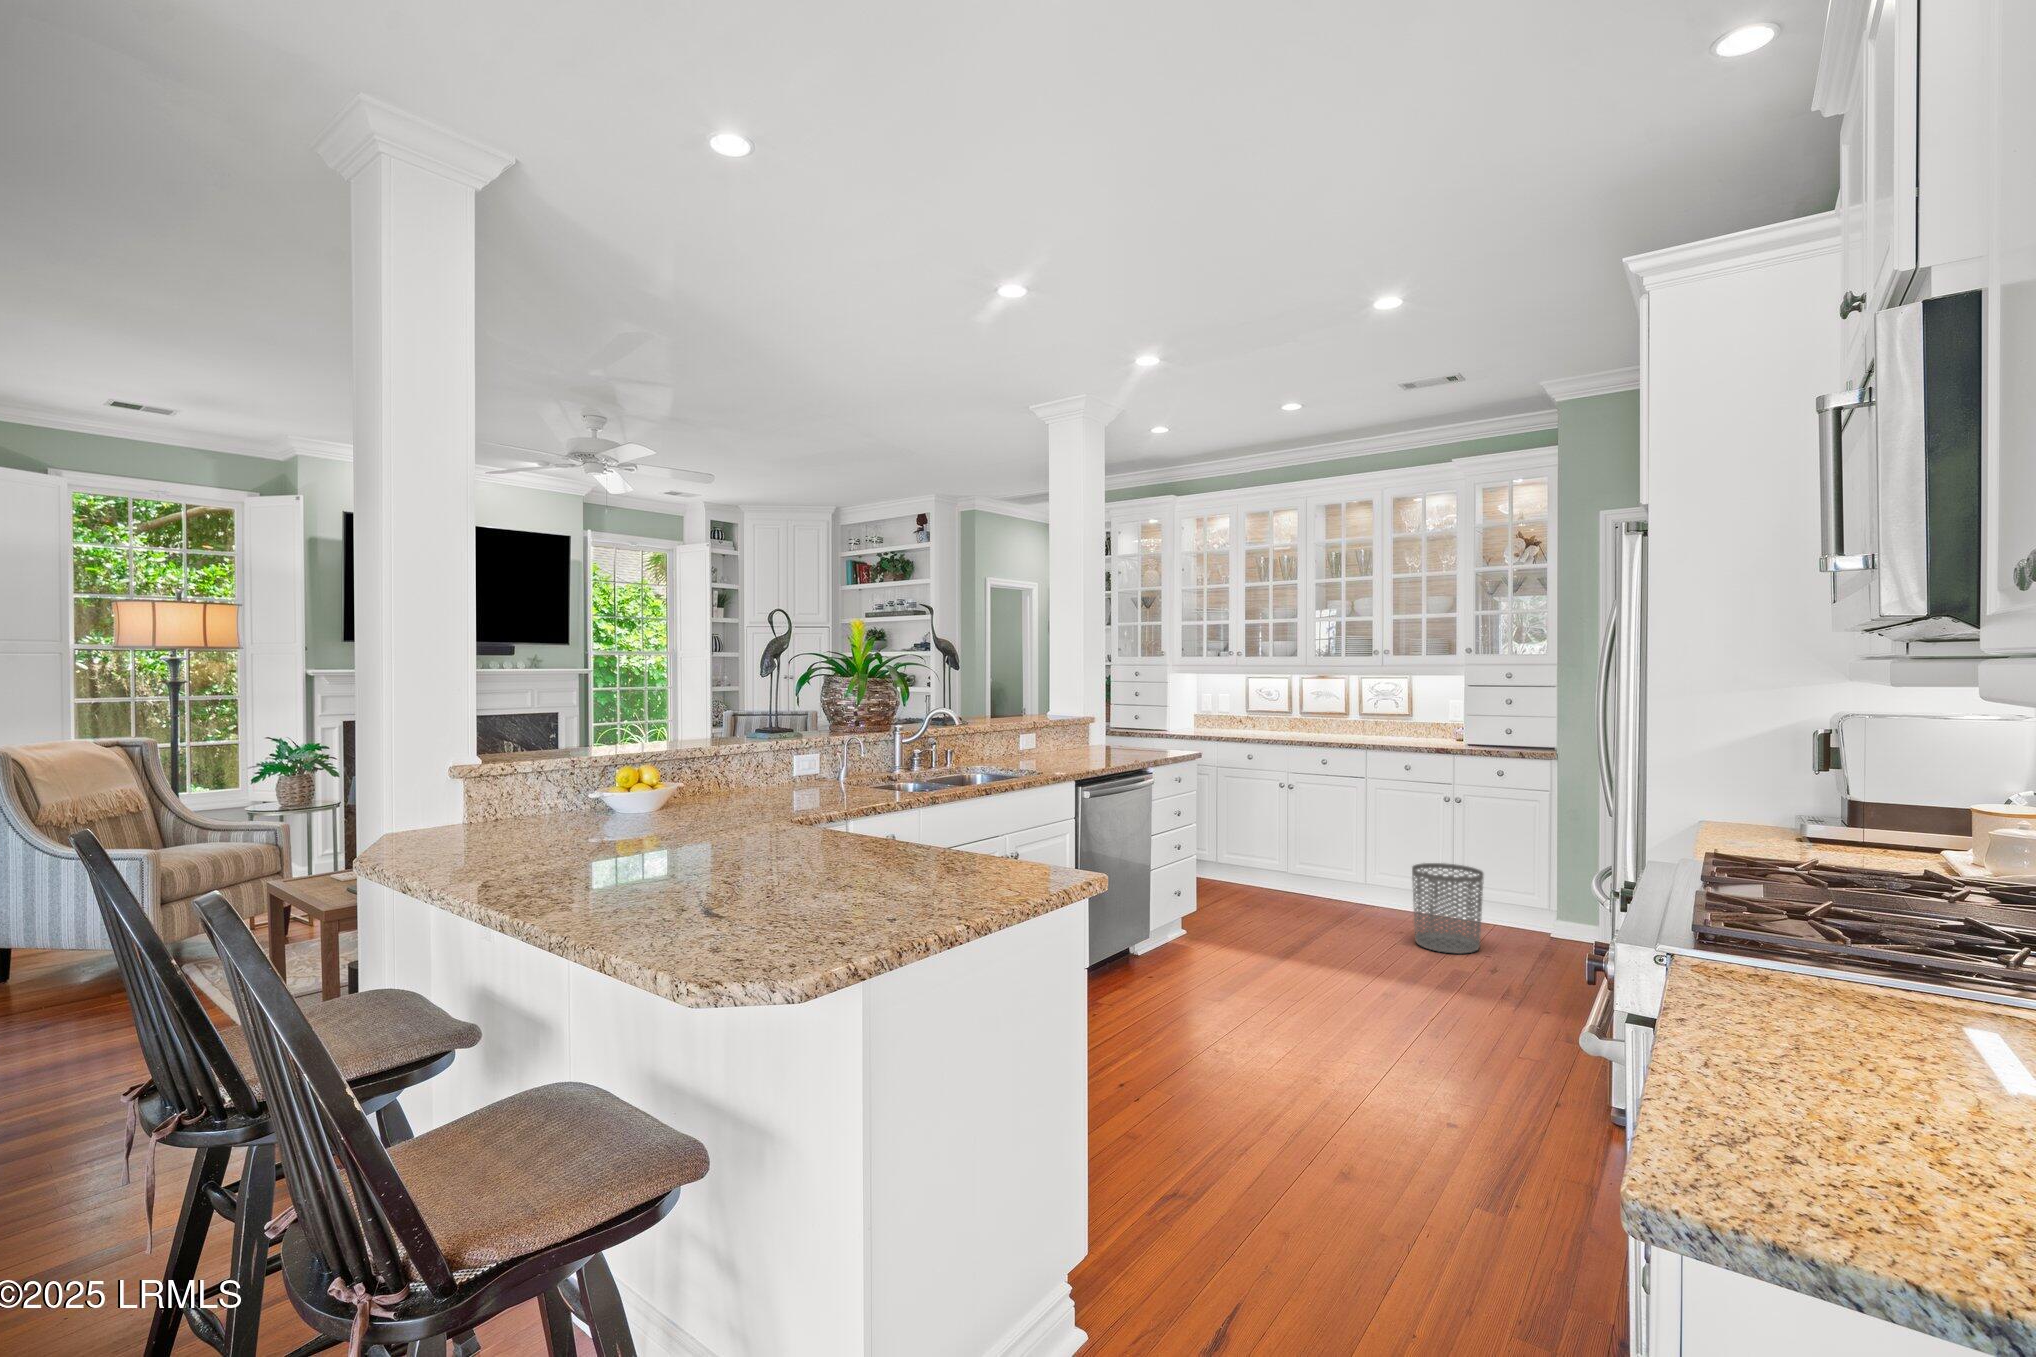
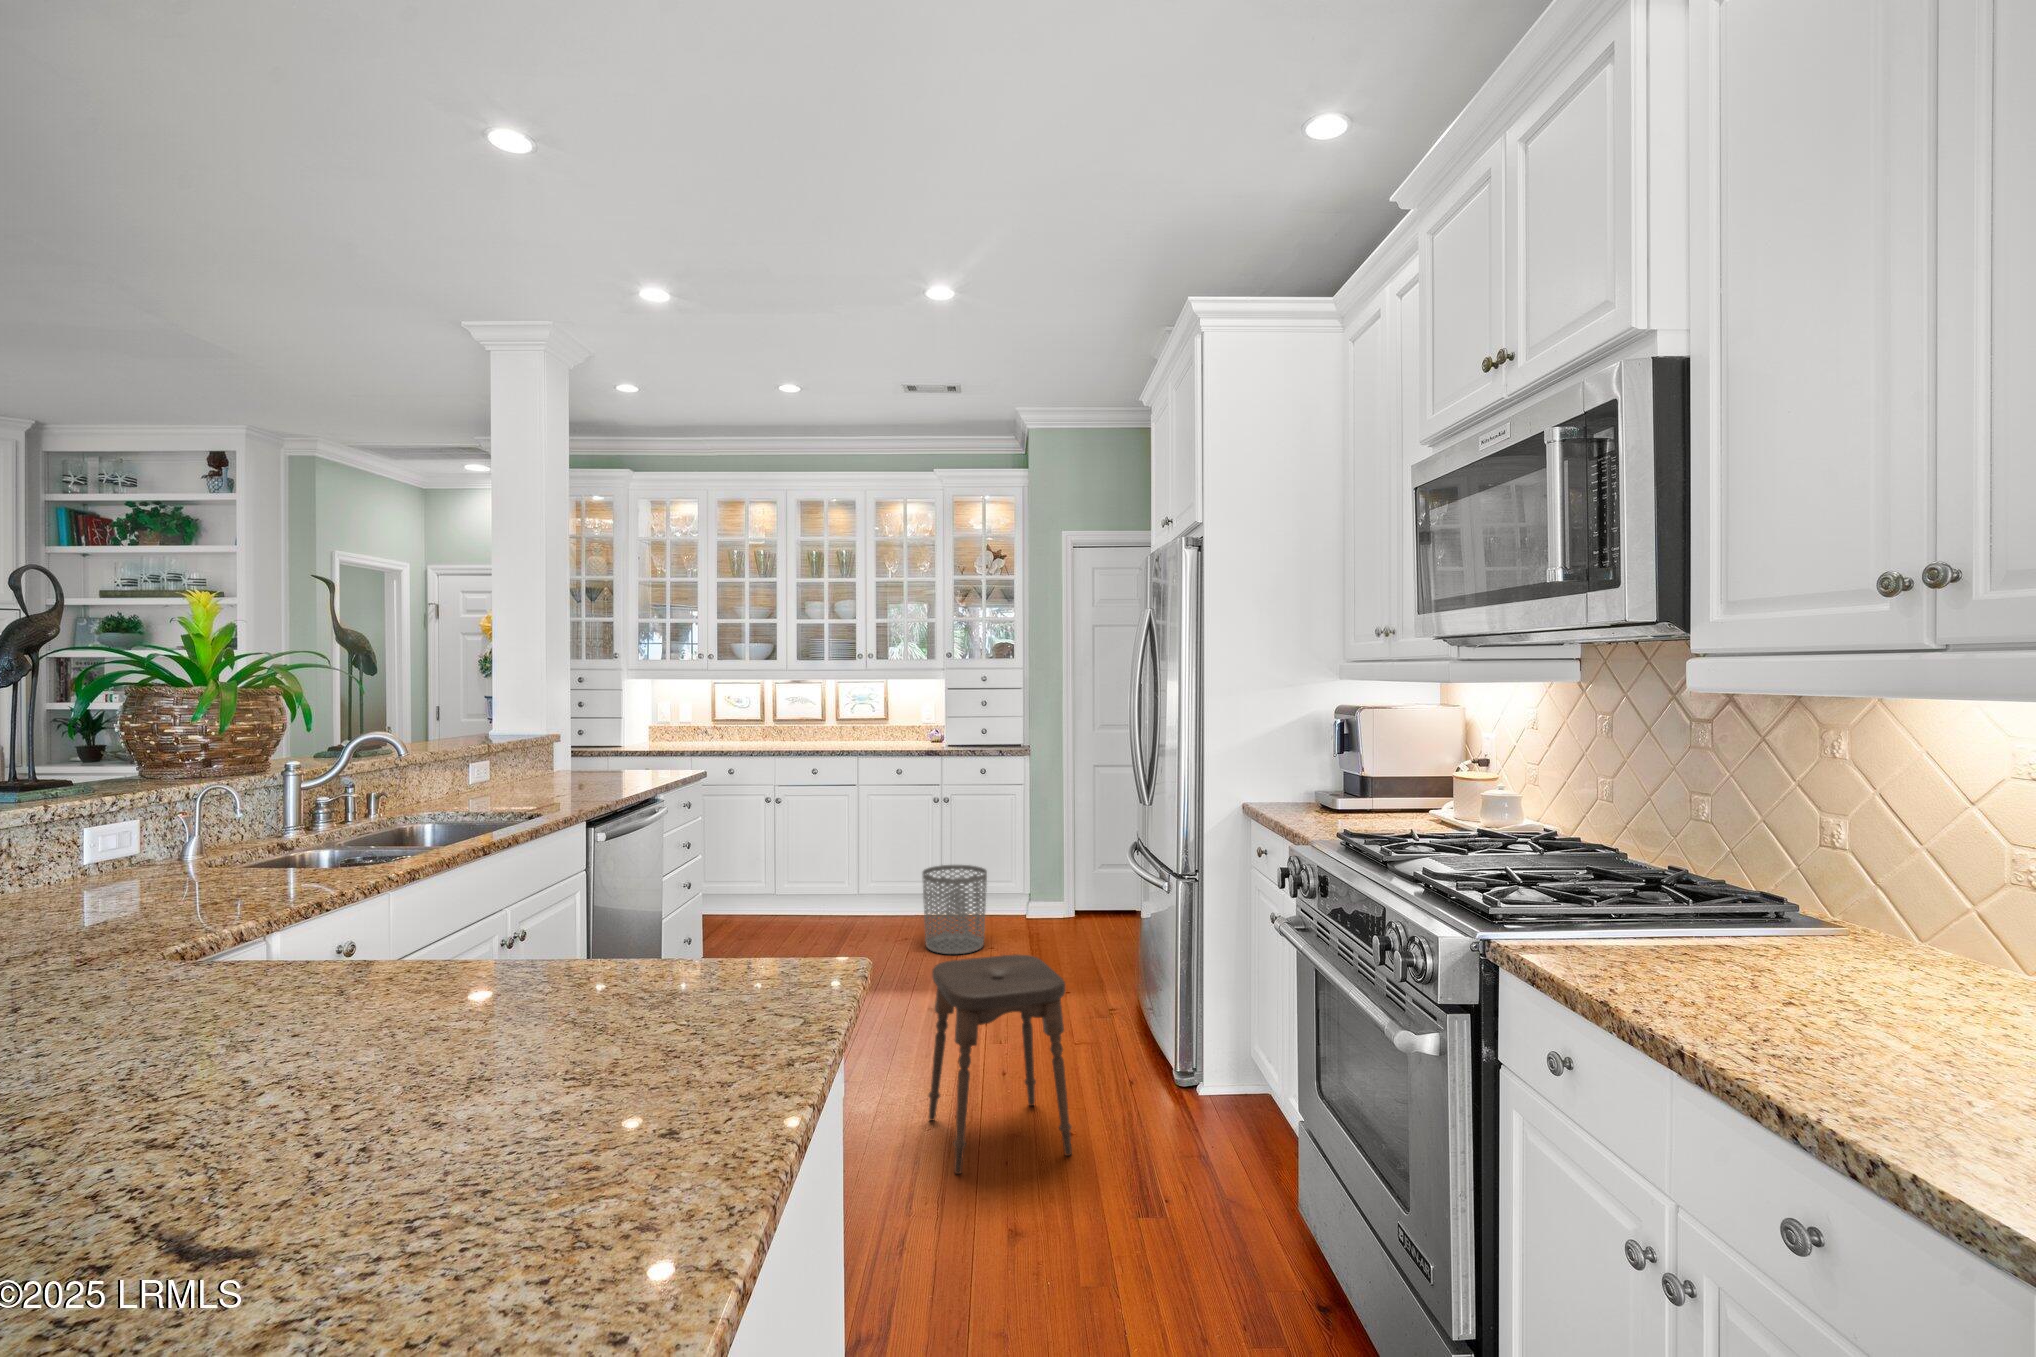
stool: none [1310,929,1430,1127] -> present [929,954,1072,1174]

